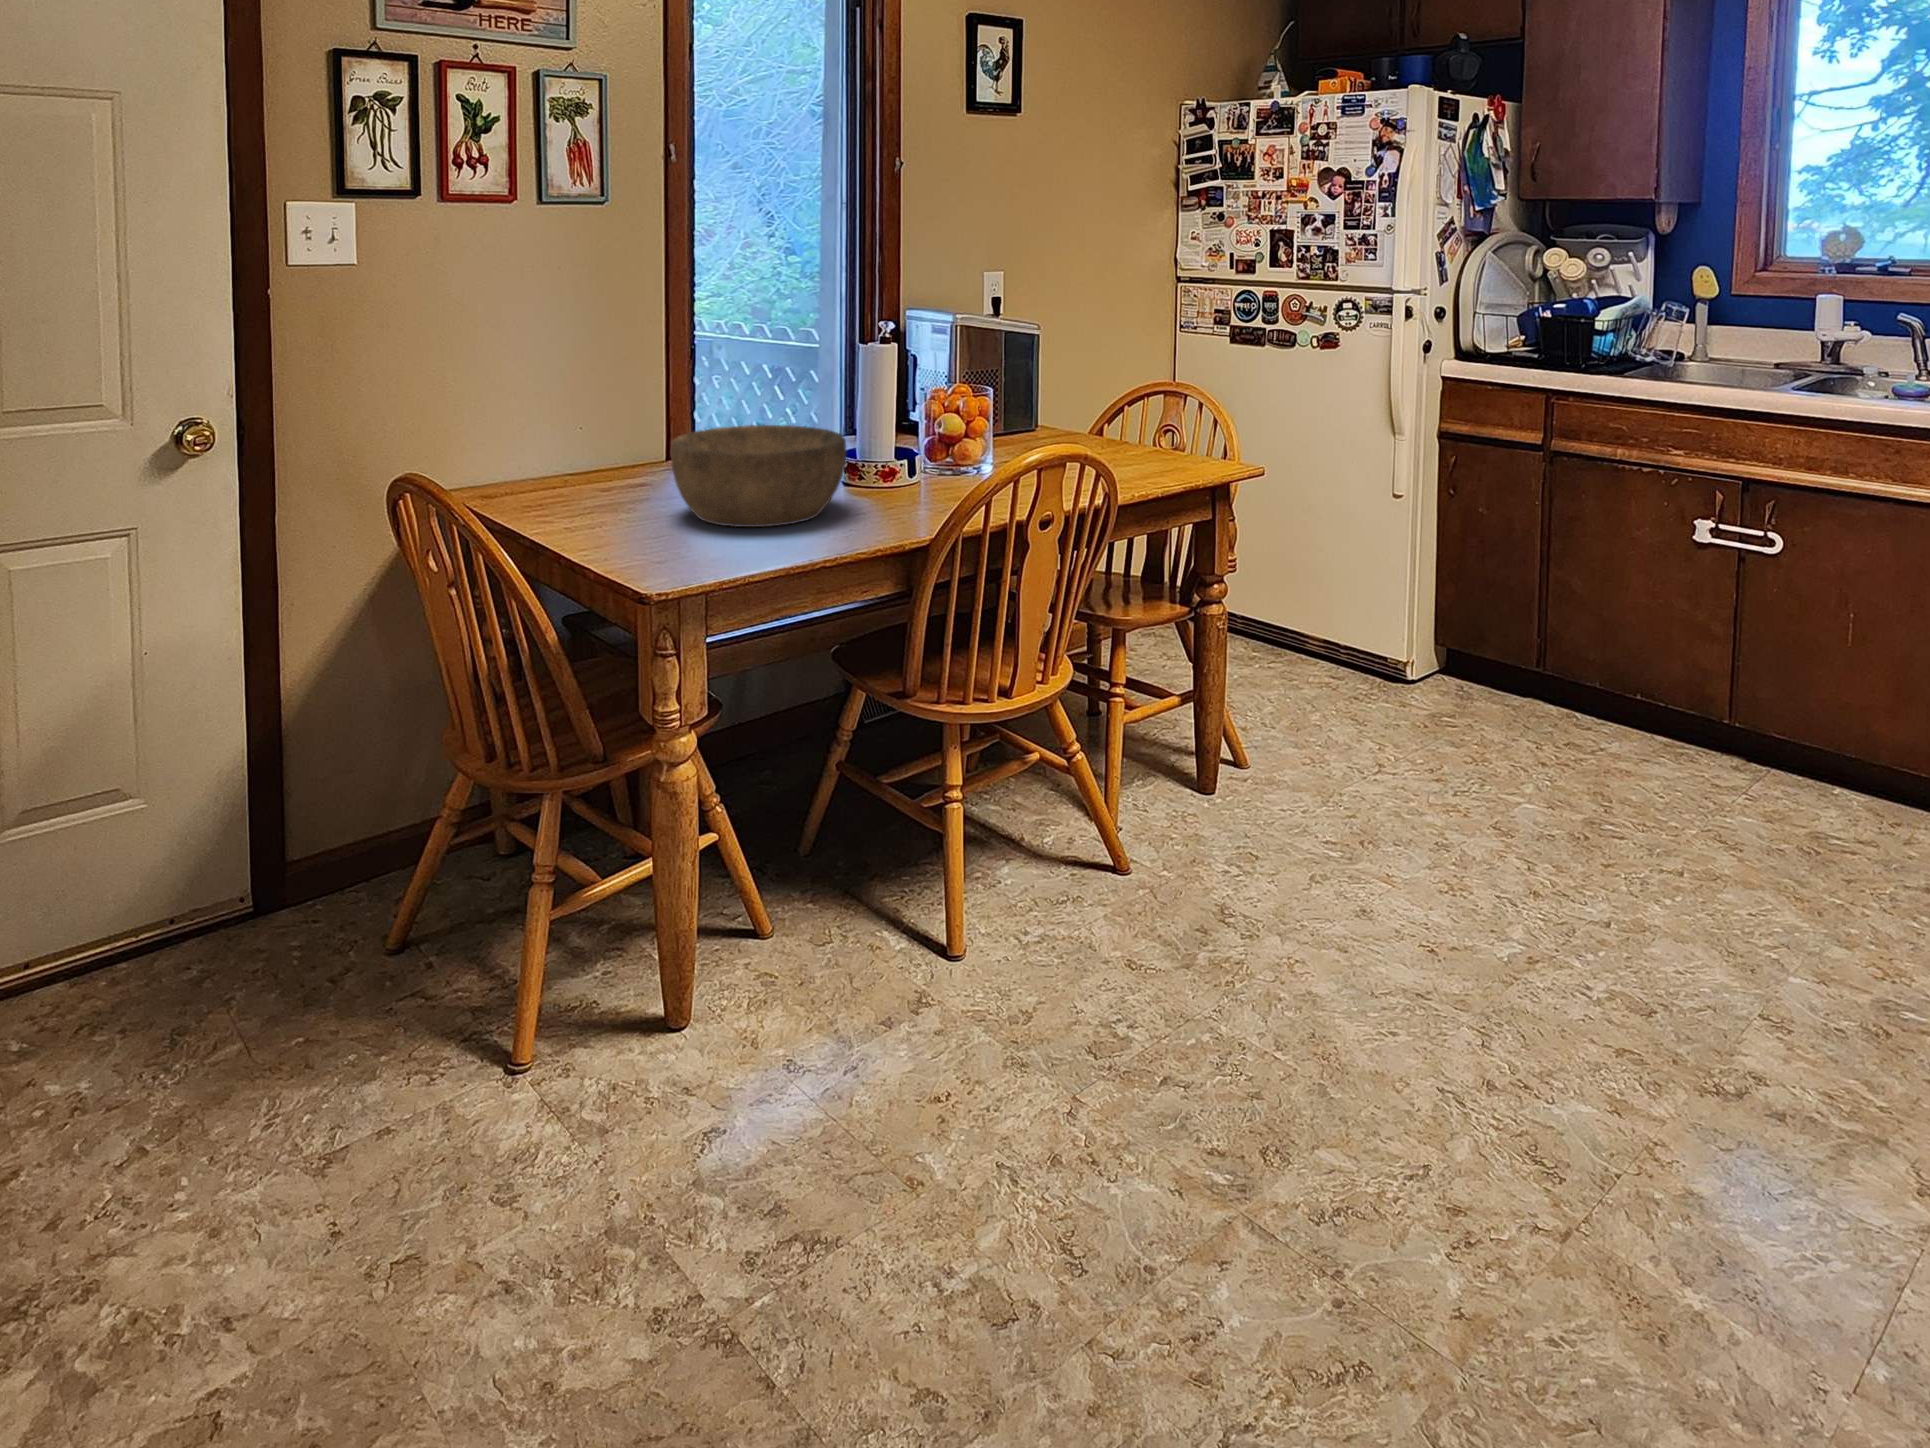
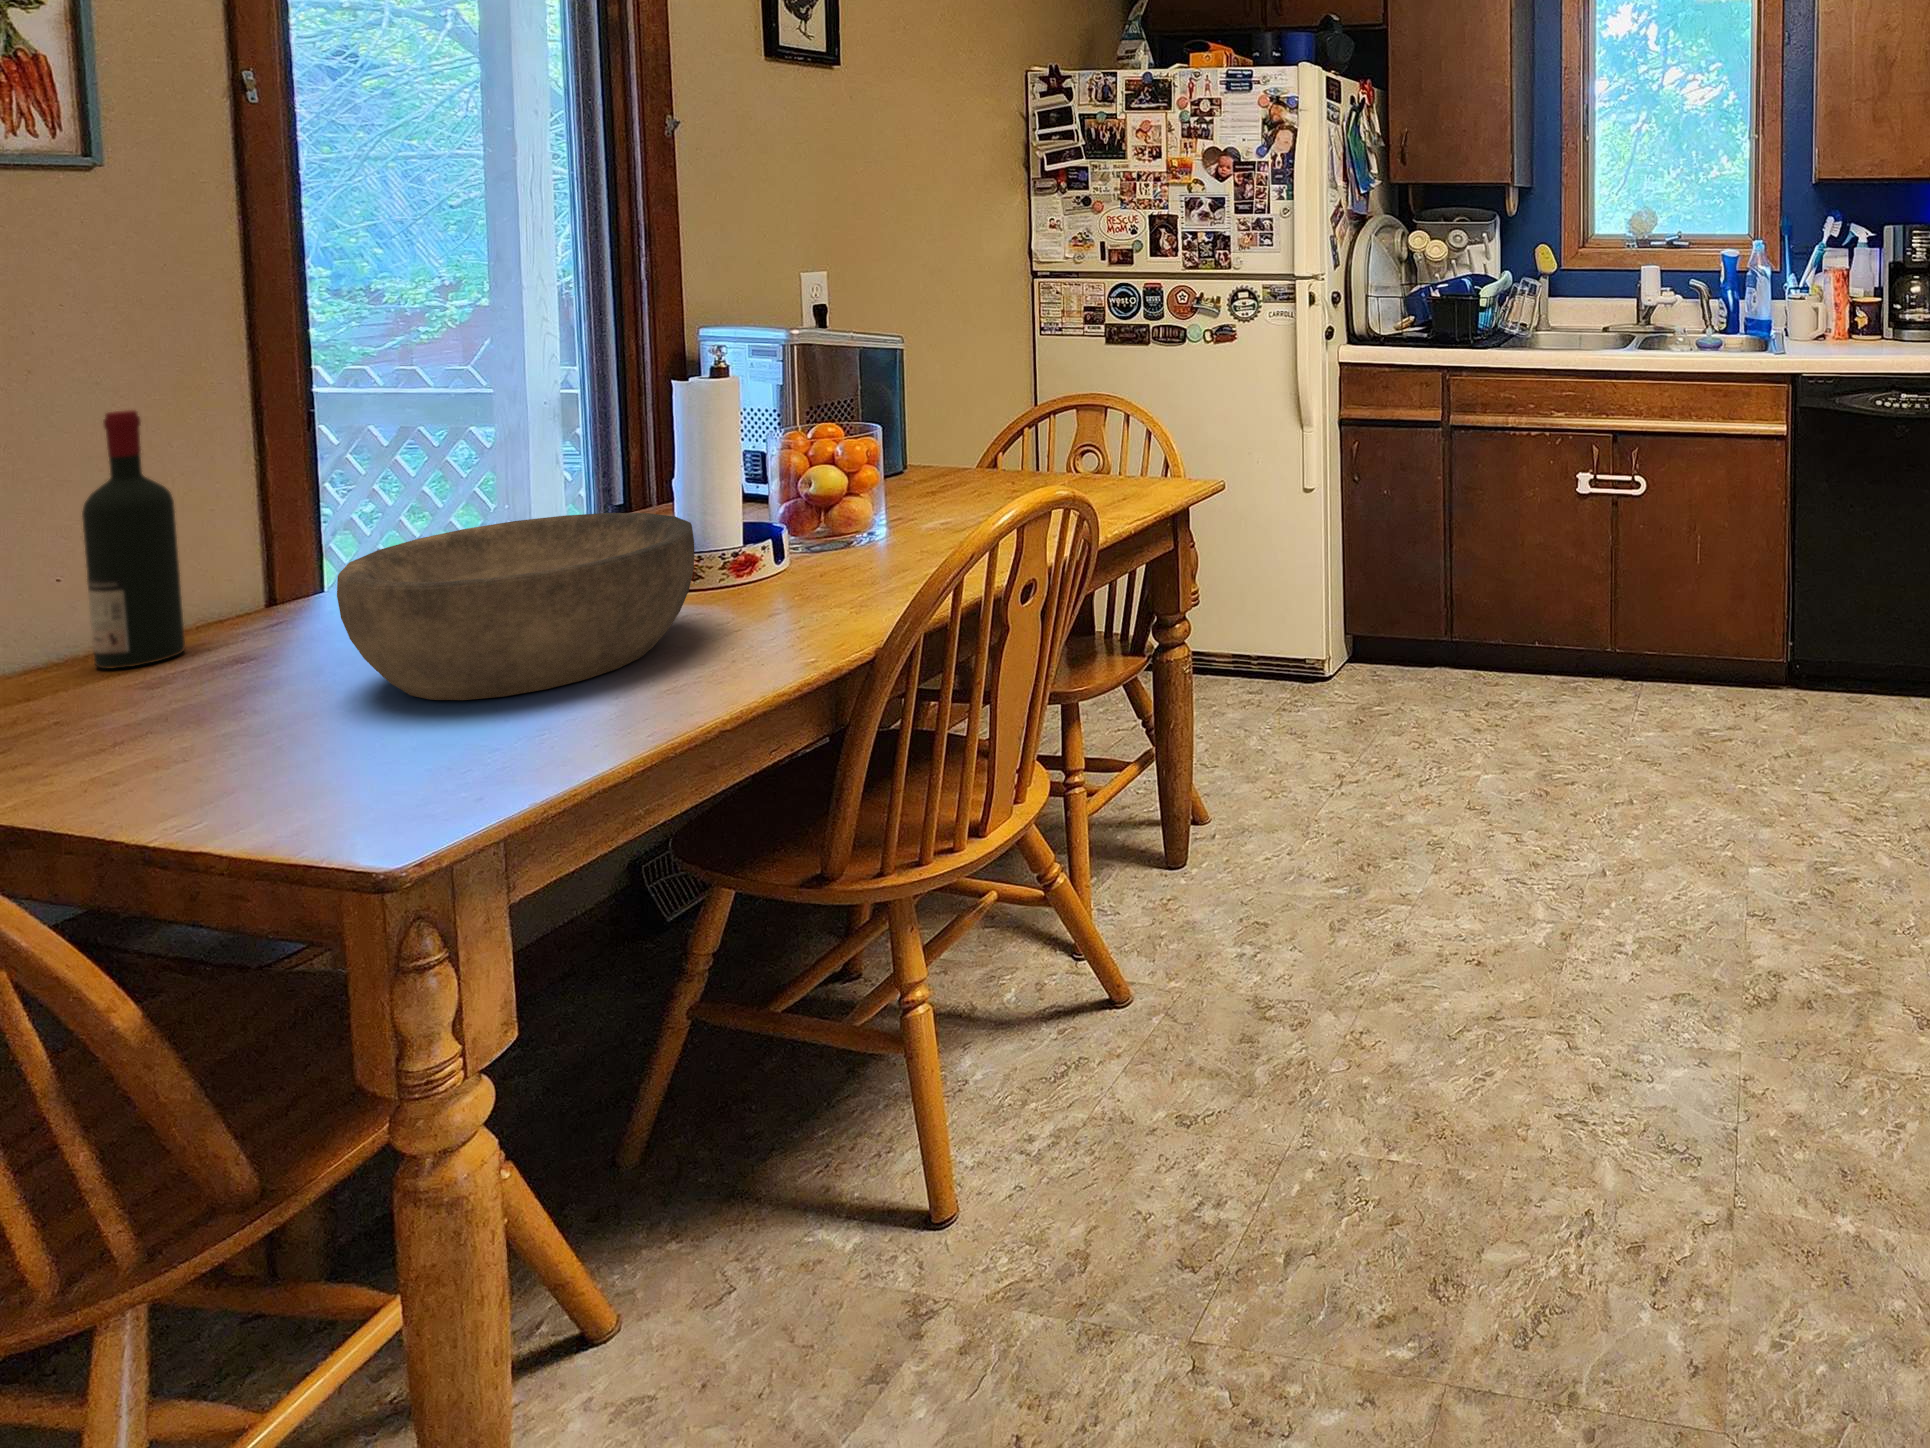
wine bottle: none [587,339,624,482] -> present [82,410,185,668]

